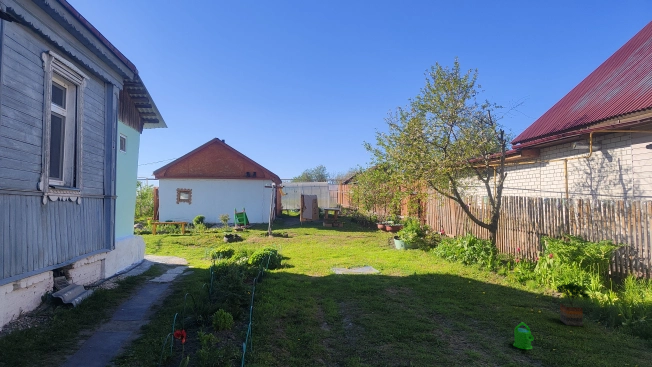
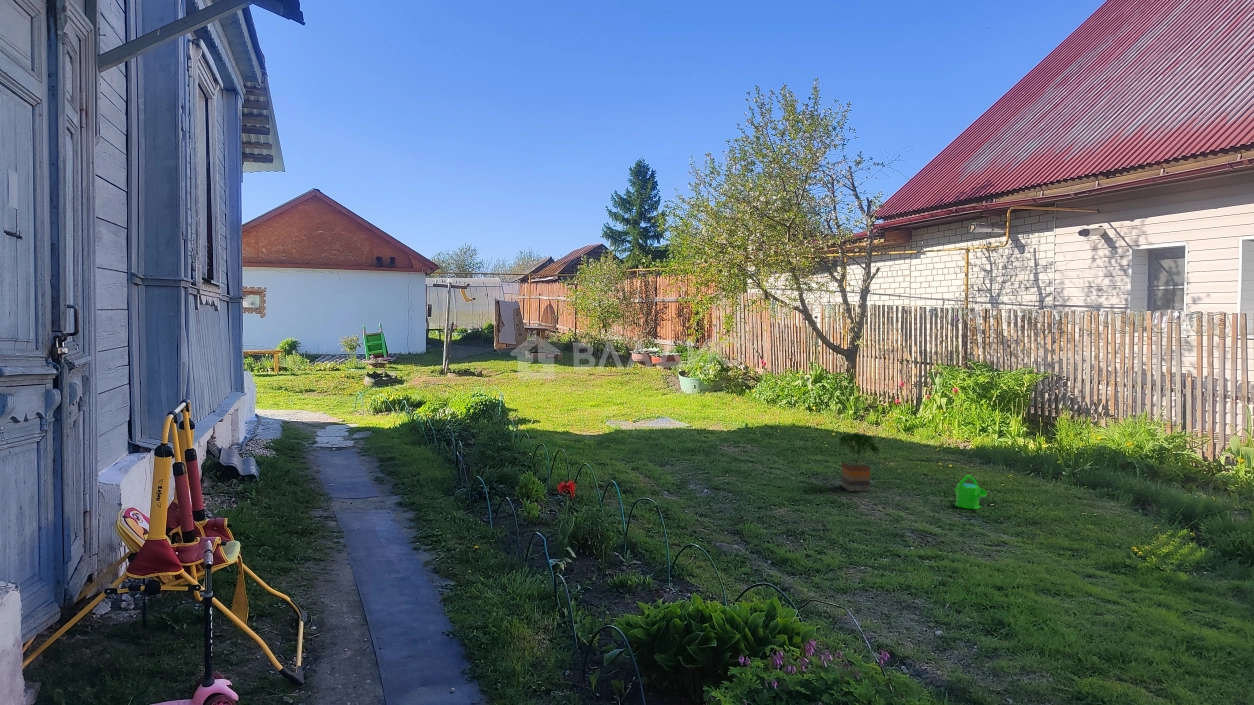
potted tree: present [557,284,589,326] -> present [839,433,880,491]

